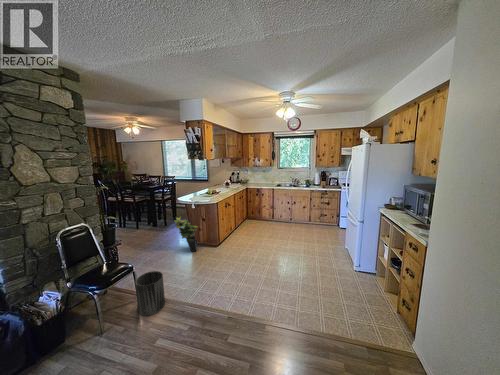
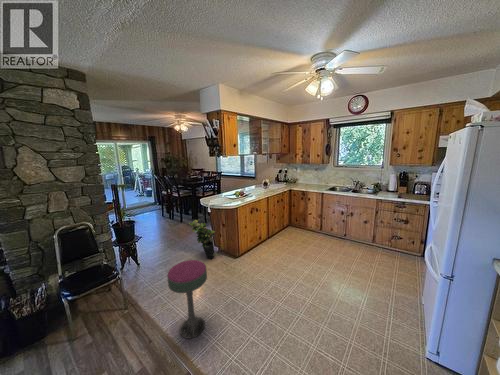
bar stool: none [197,241,226,301] -> present [167,260,207,338]
trash can: present [135,271,165,316] -> none [107,282,143,334]

